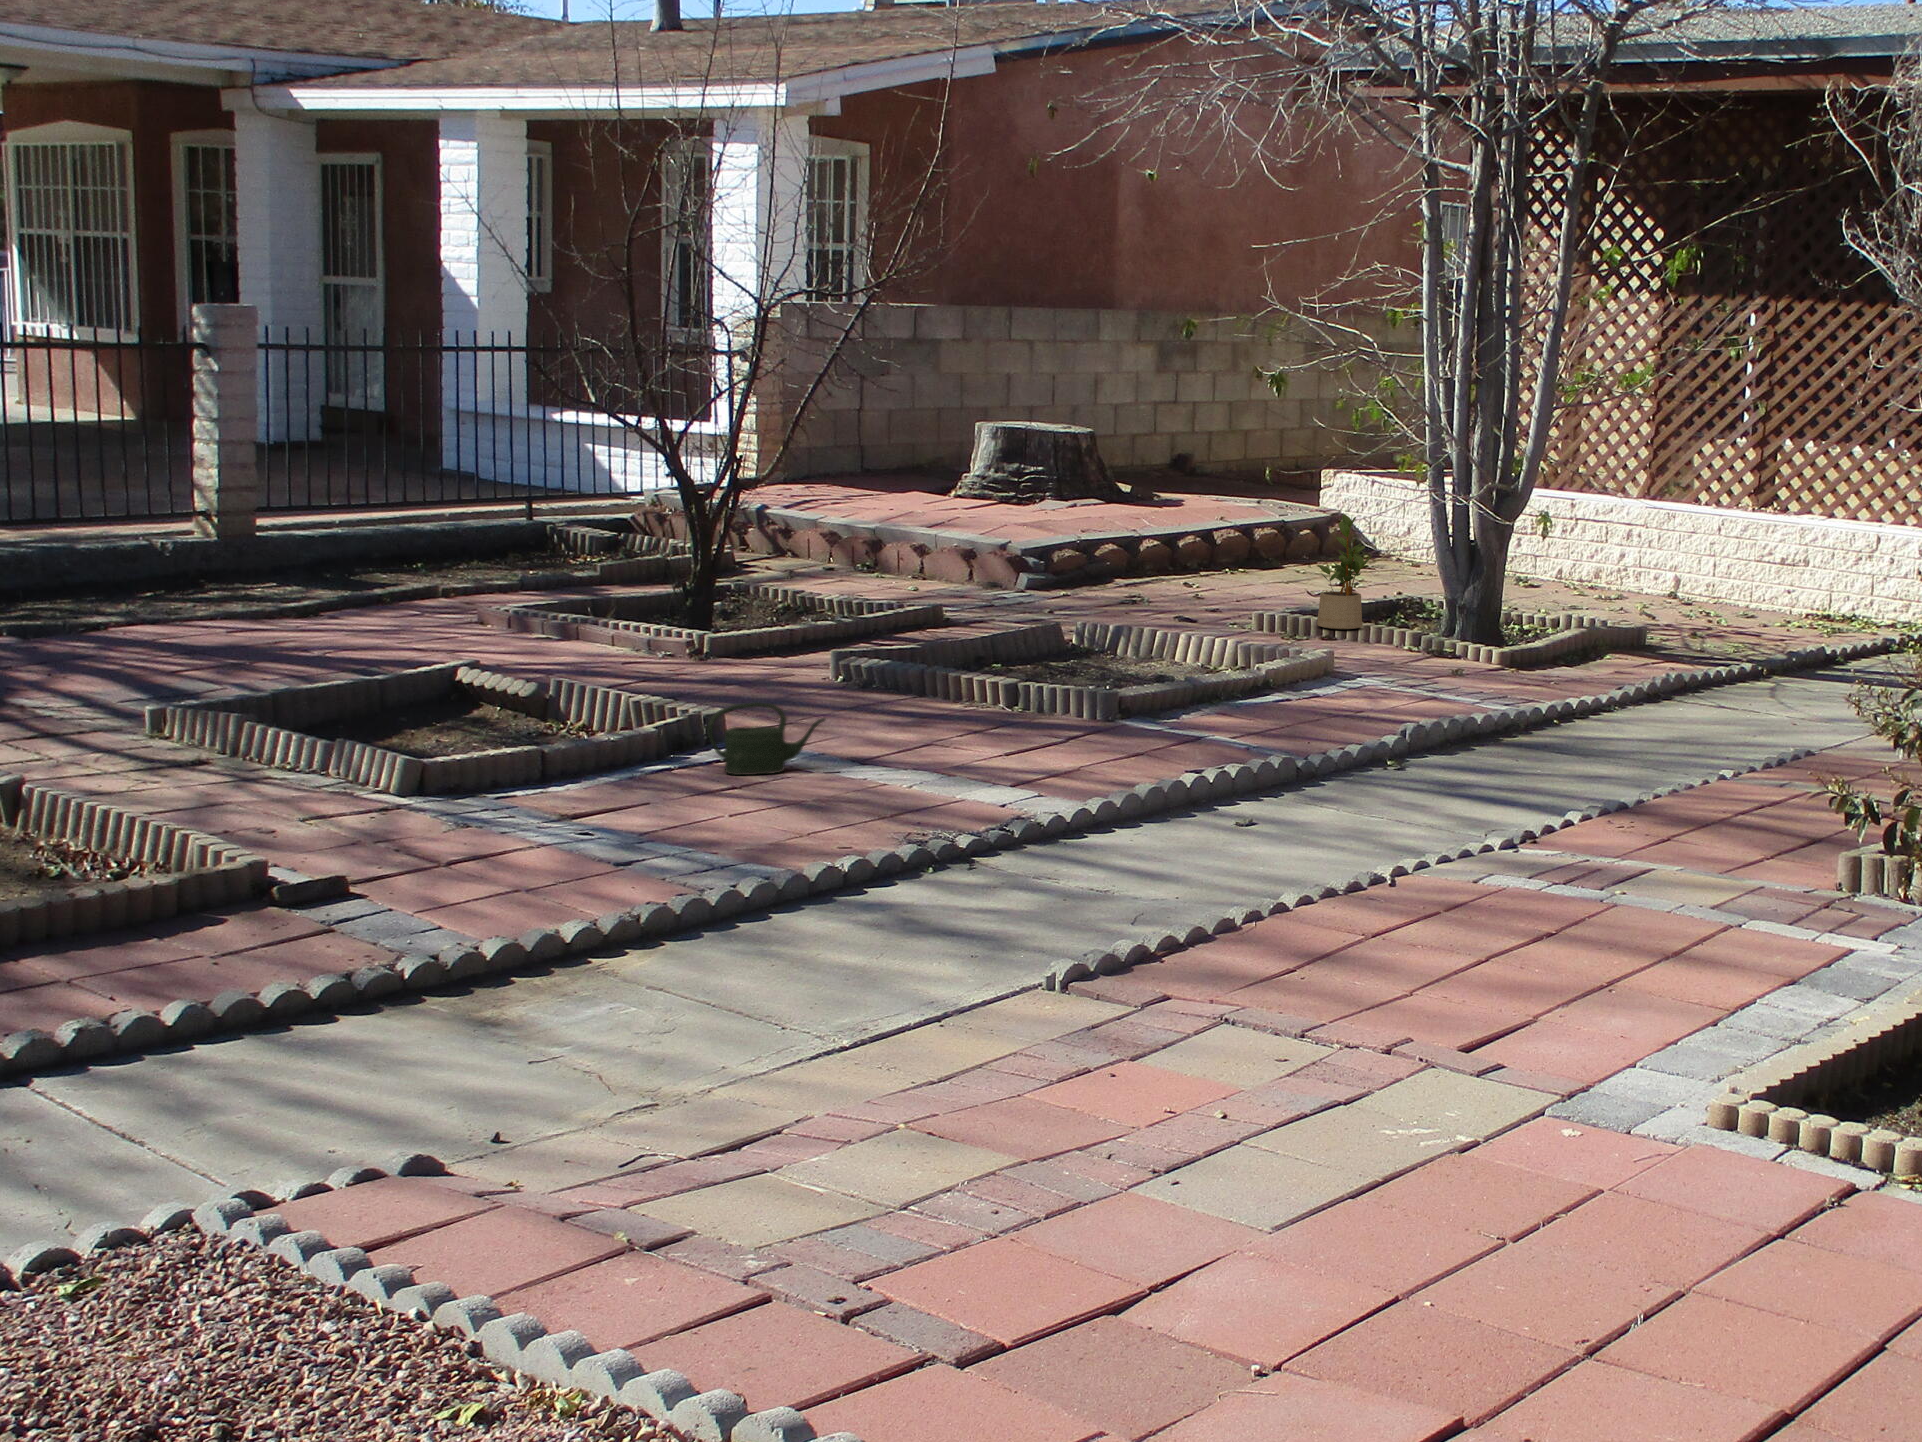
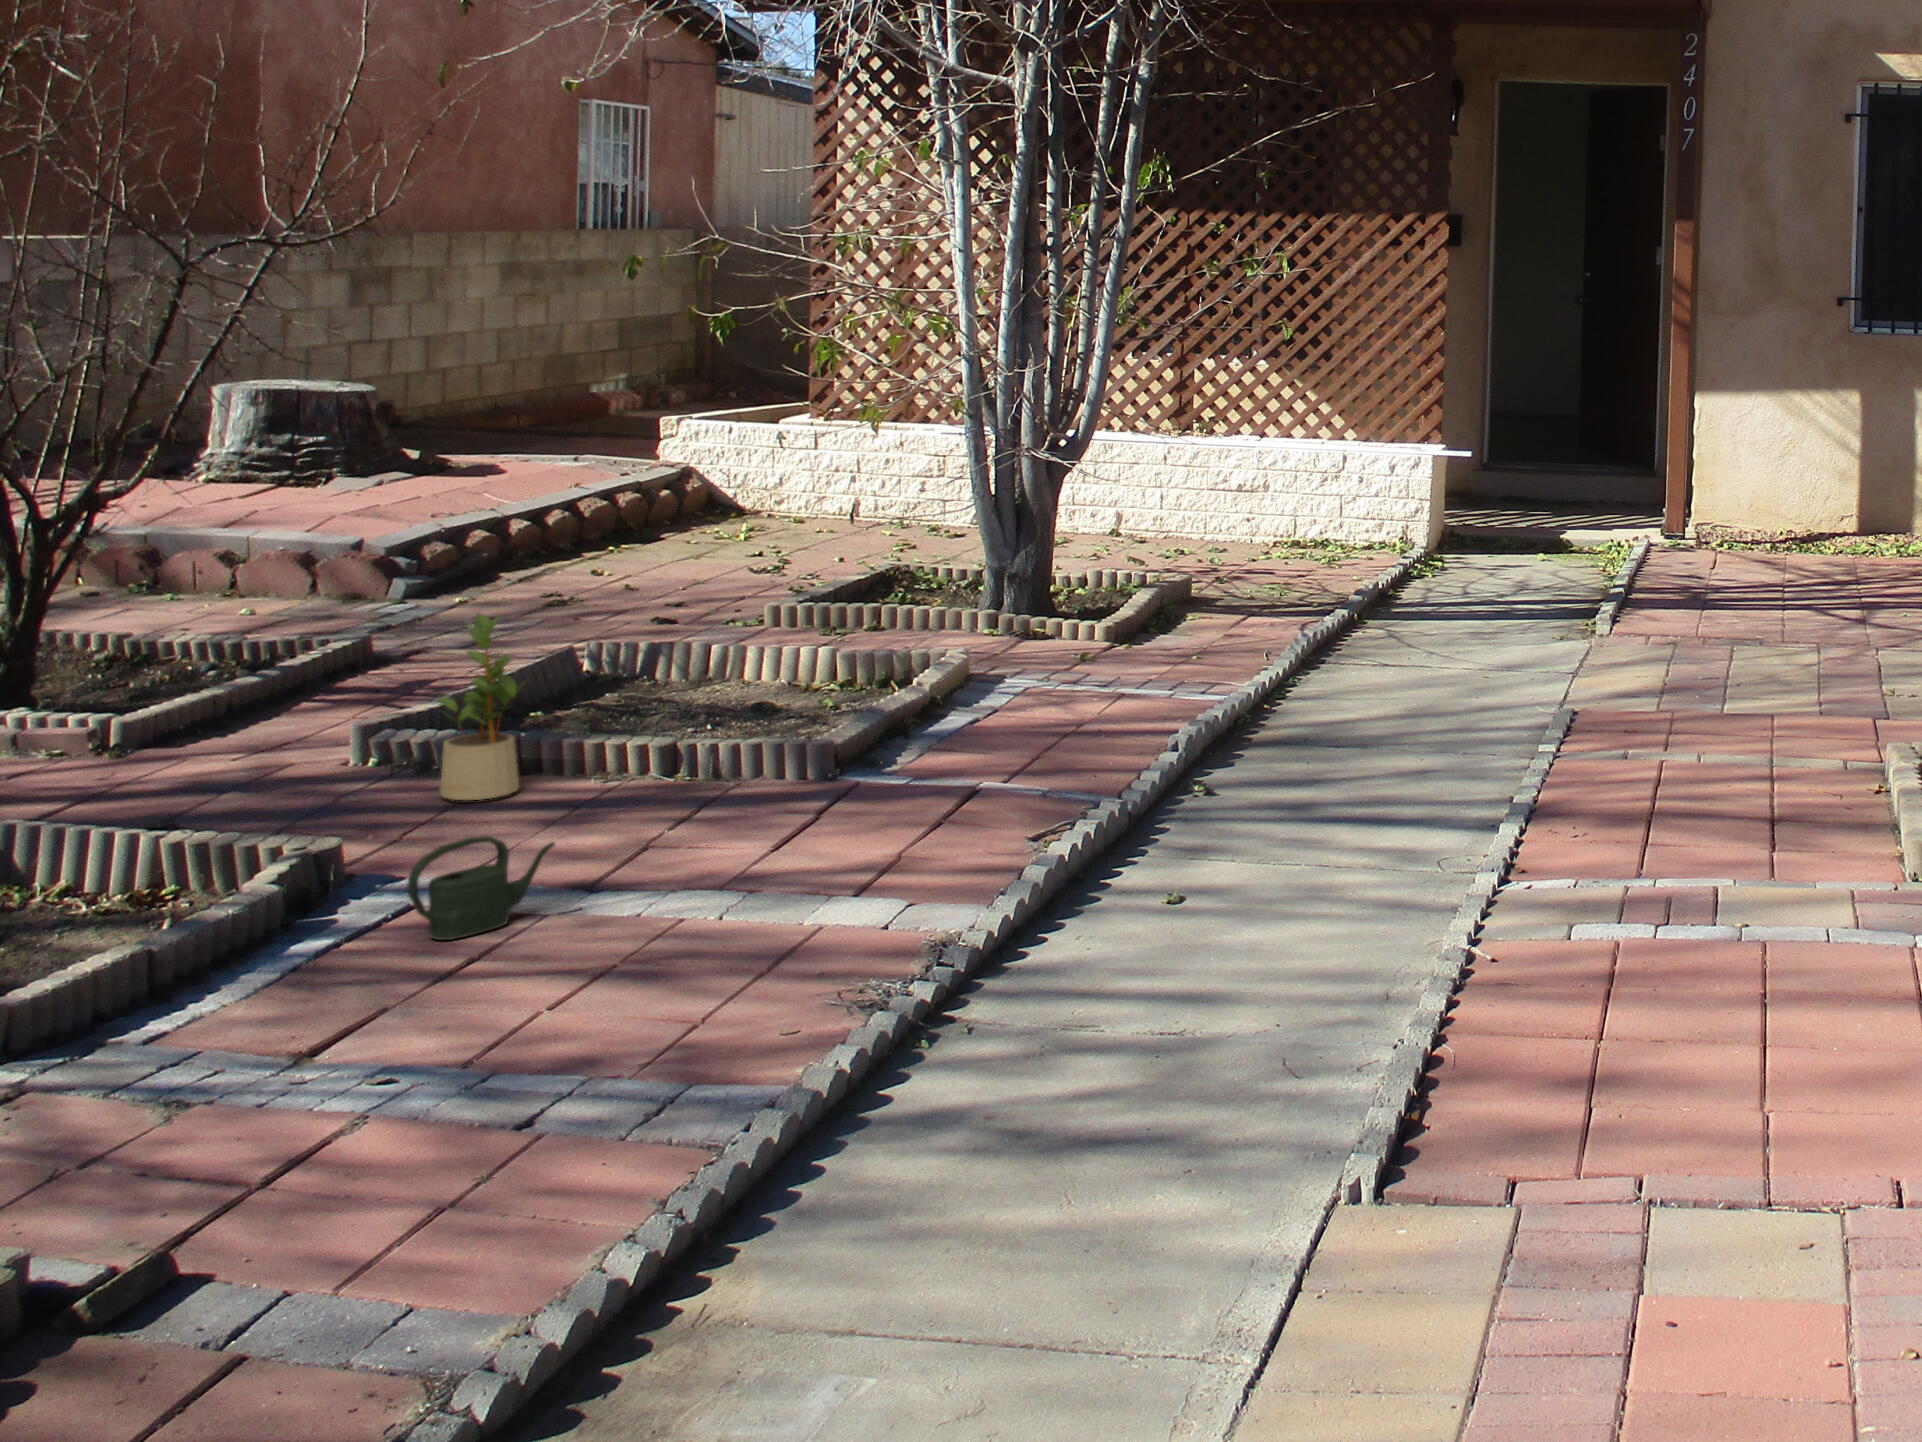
potted plant: present [1317,514,1371,629] -> present [437,613,528,800]

